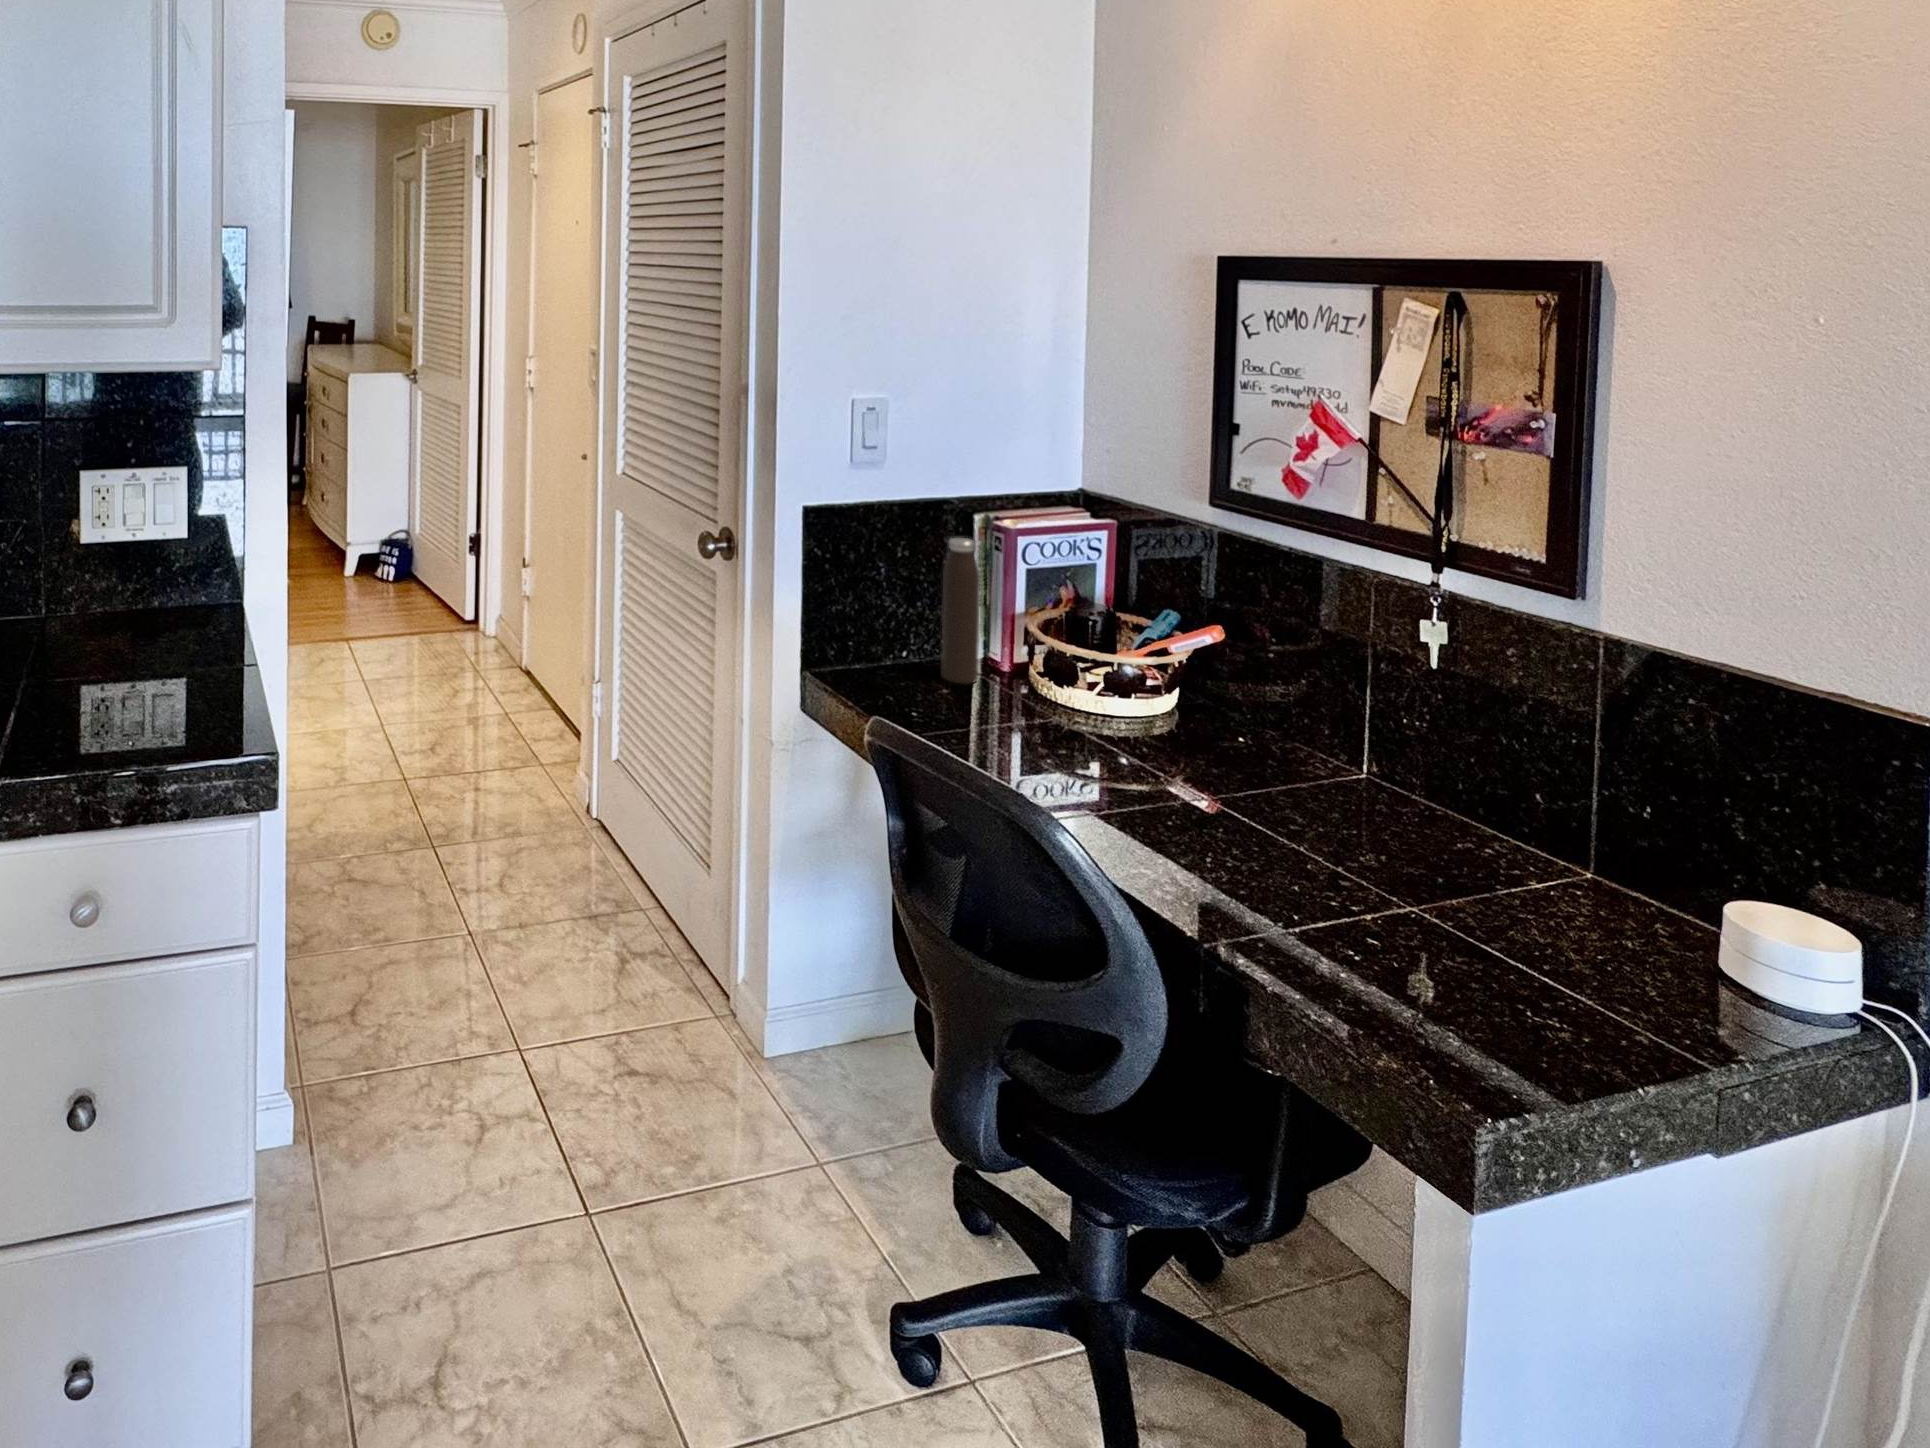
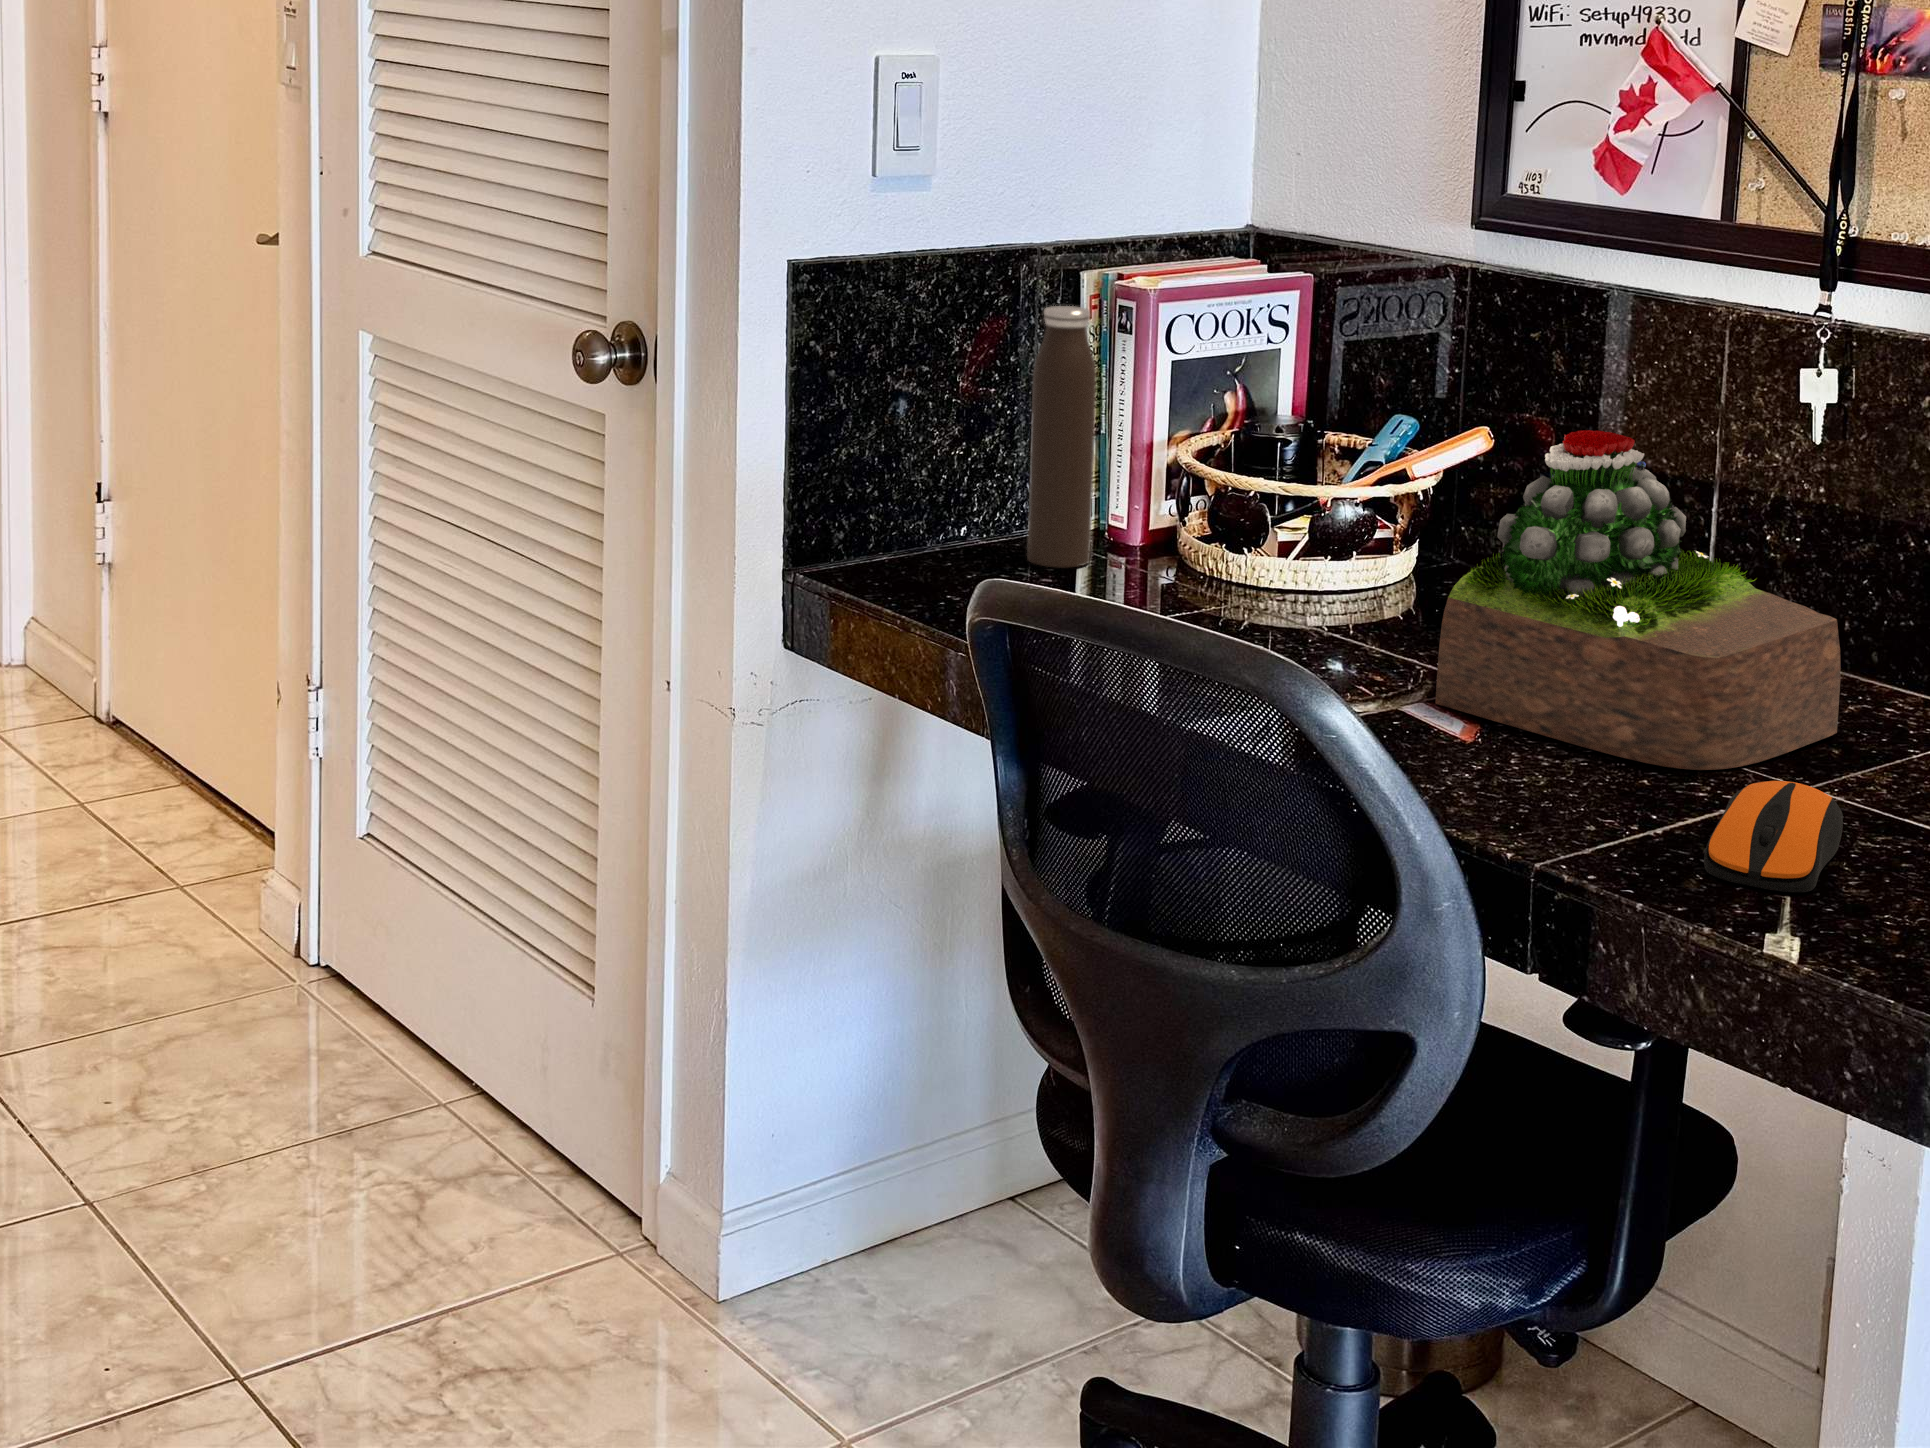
succulent plant: none [1166,652,1446,886] -> present [1435,430,1841,770]
computer mouse: none [1319,910,1426,998] -> present [1704,781,1843,892]

